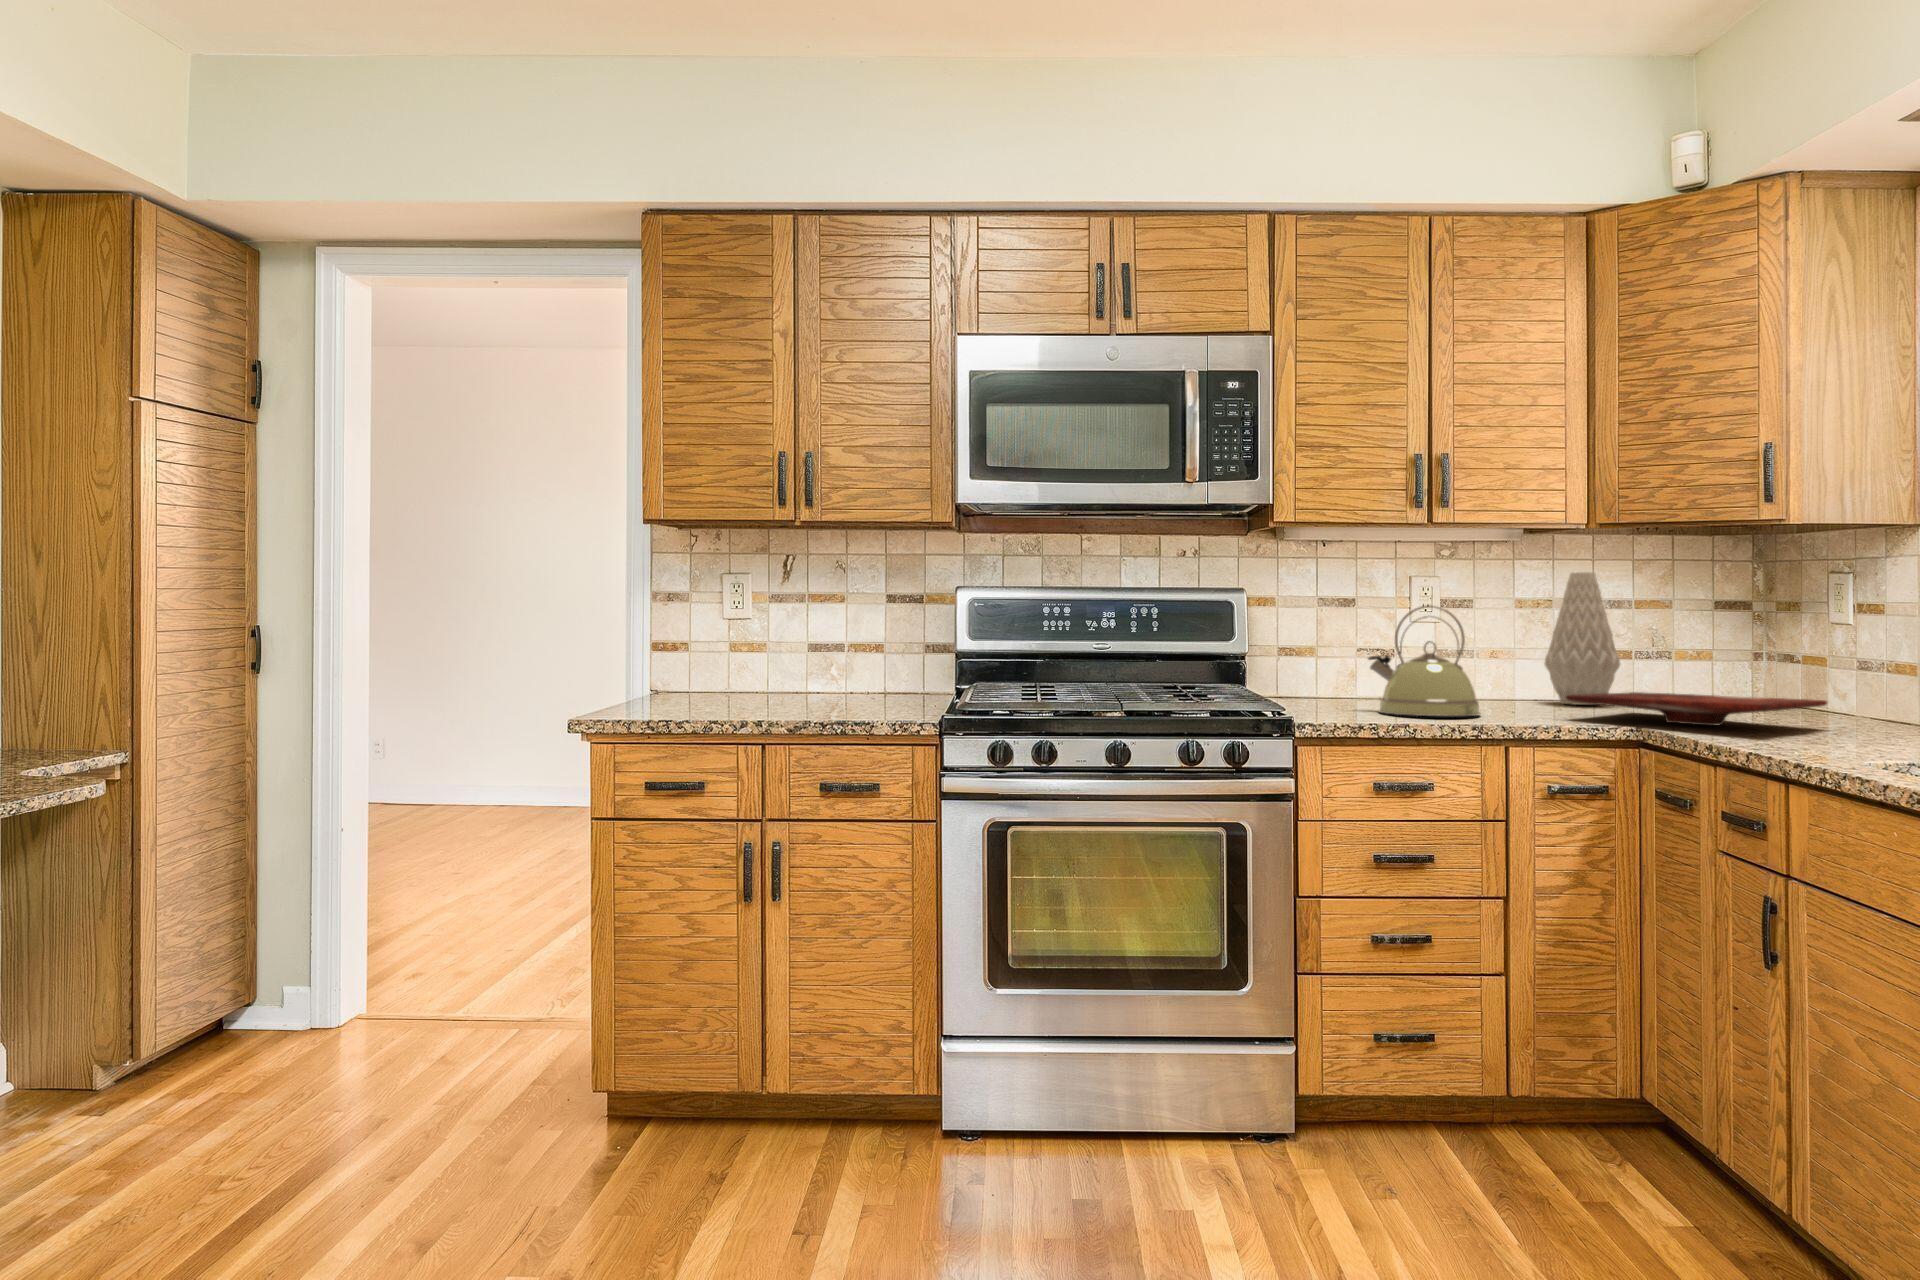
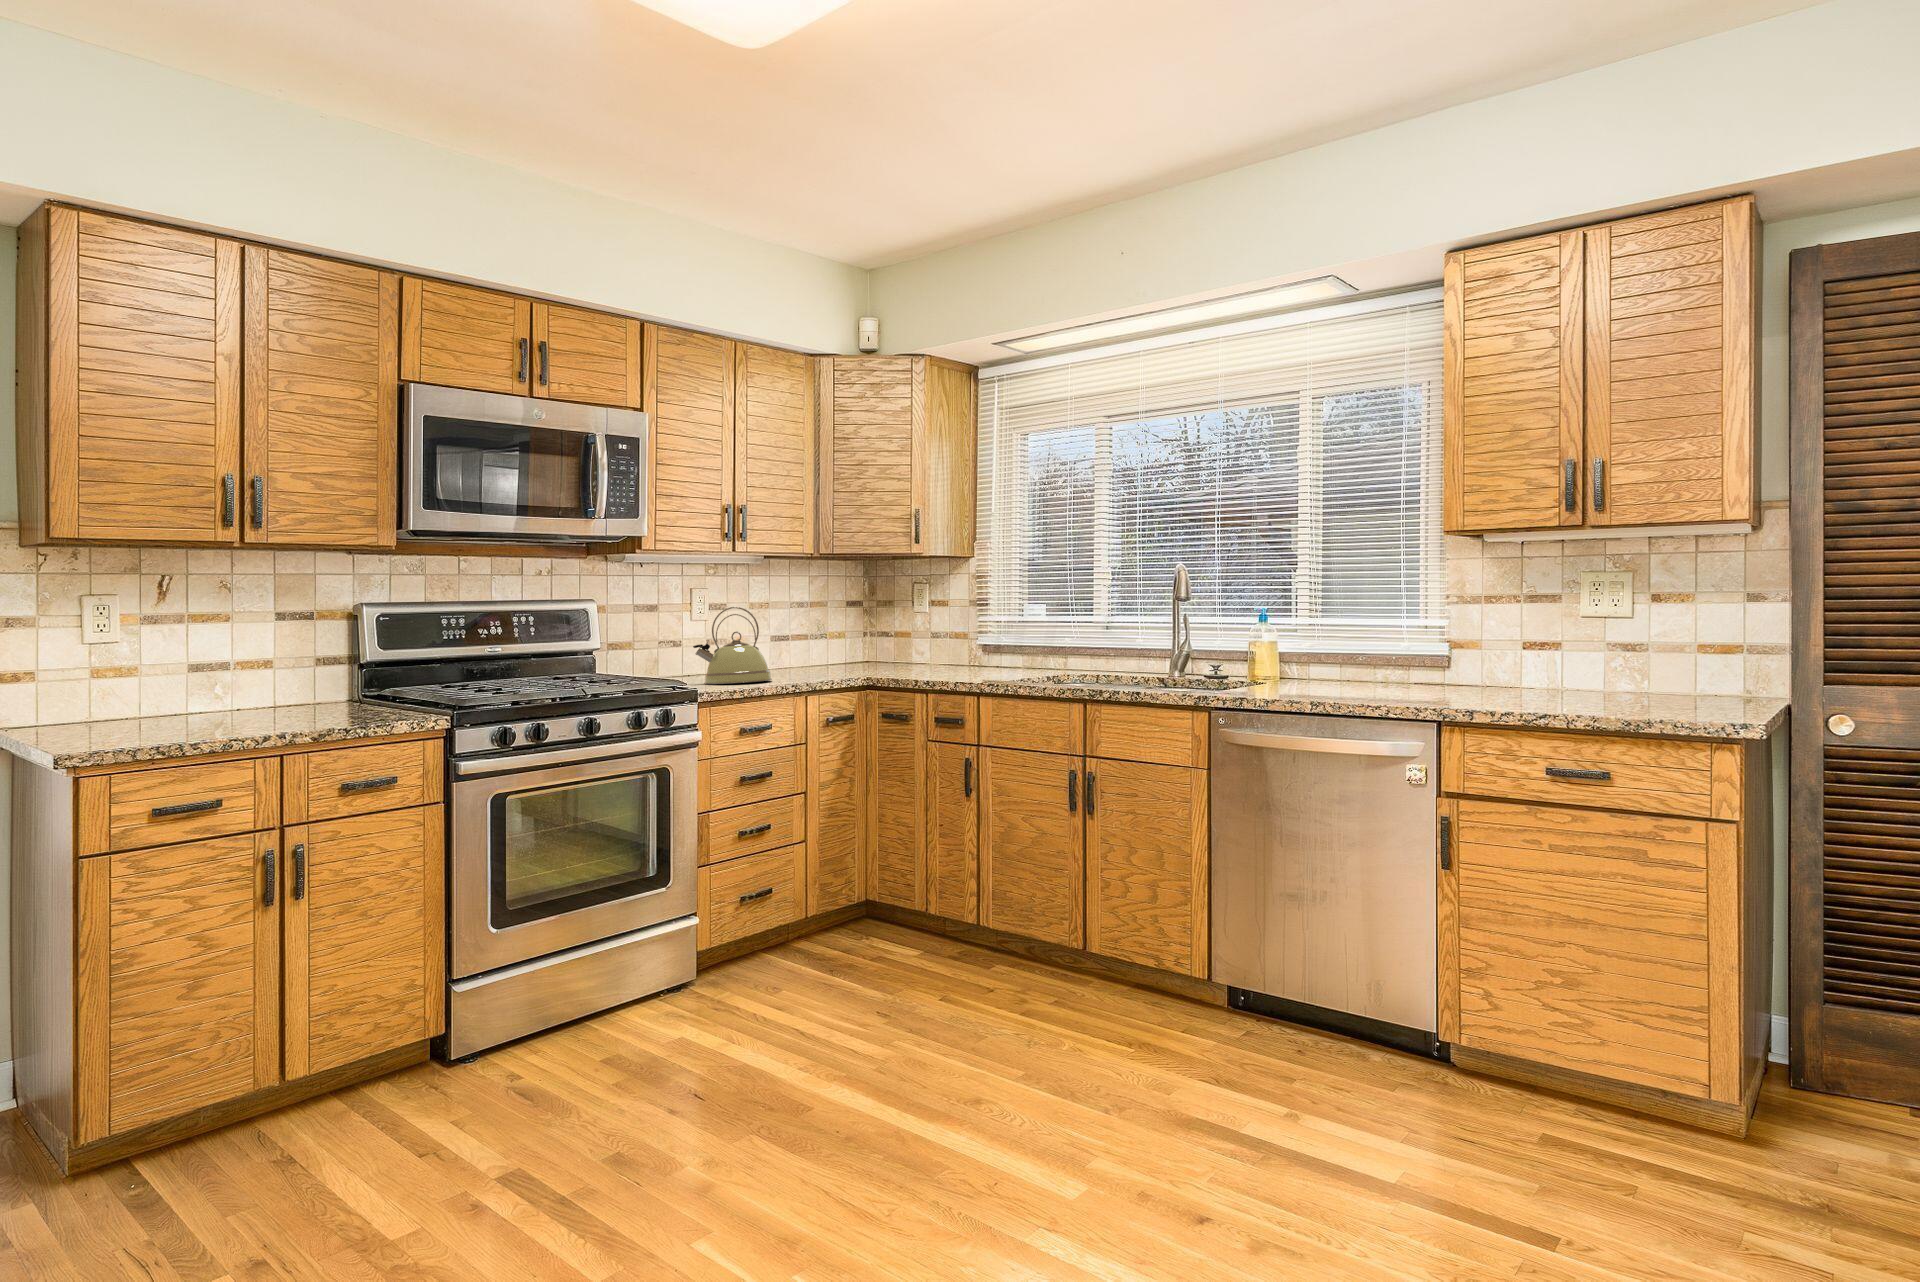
vase: present [1545,572,1620,705] -> none [771,583,816,672]
cutting board: present [1566,692,1827,725] -> none [817,654,939,674]

